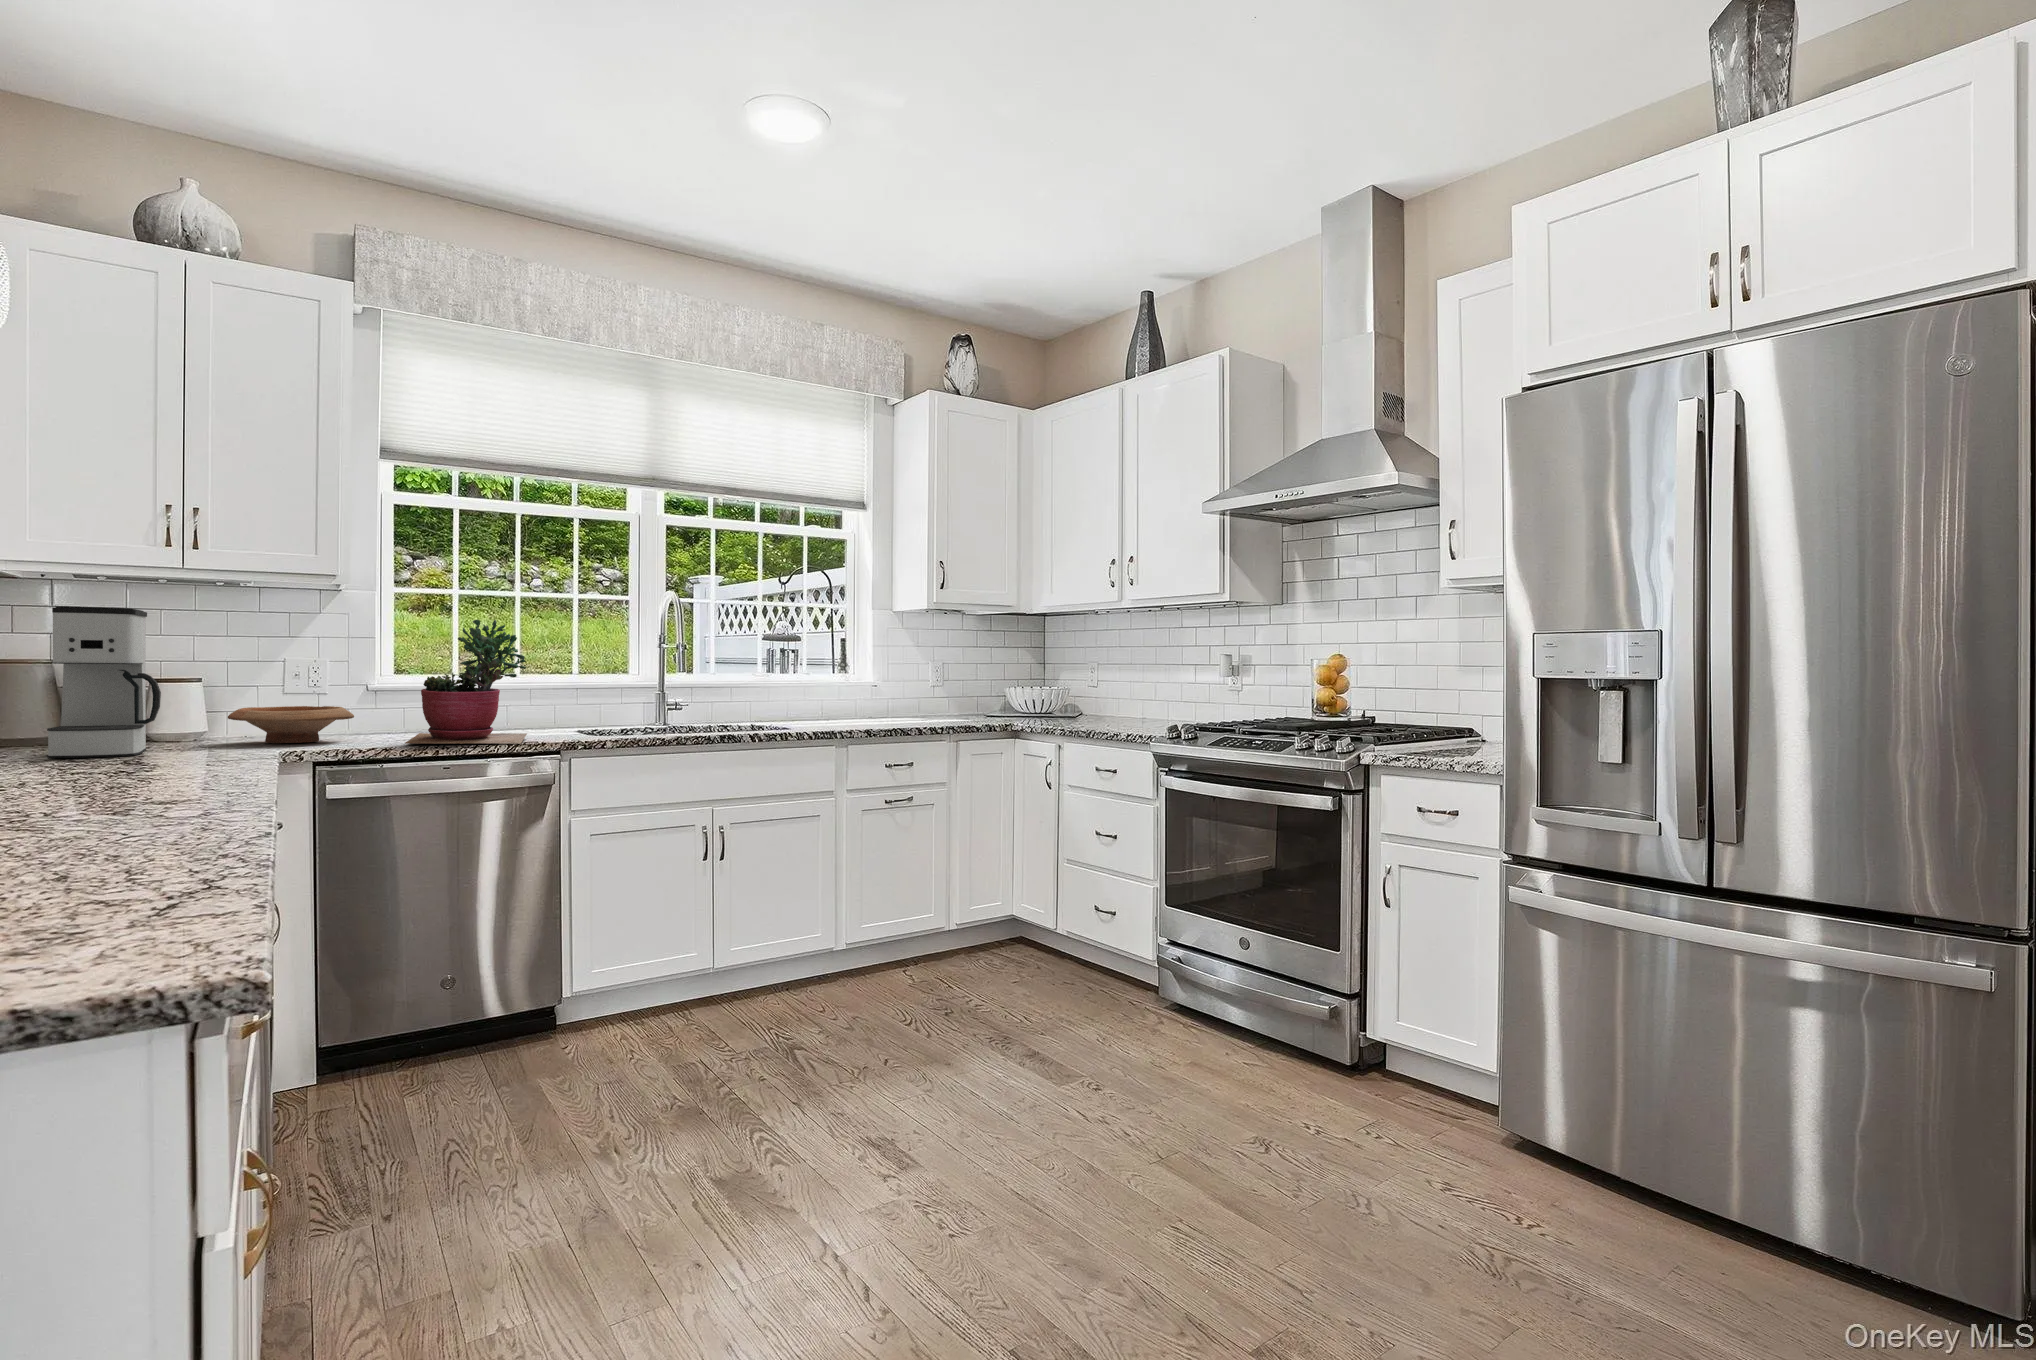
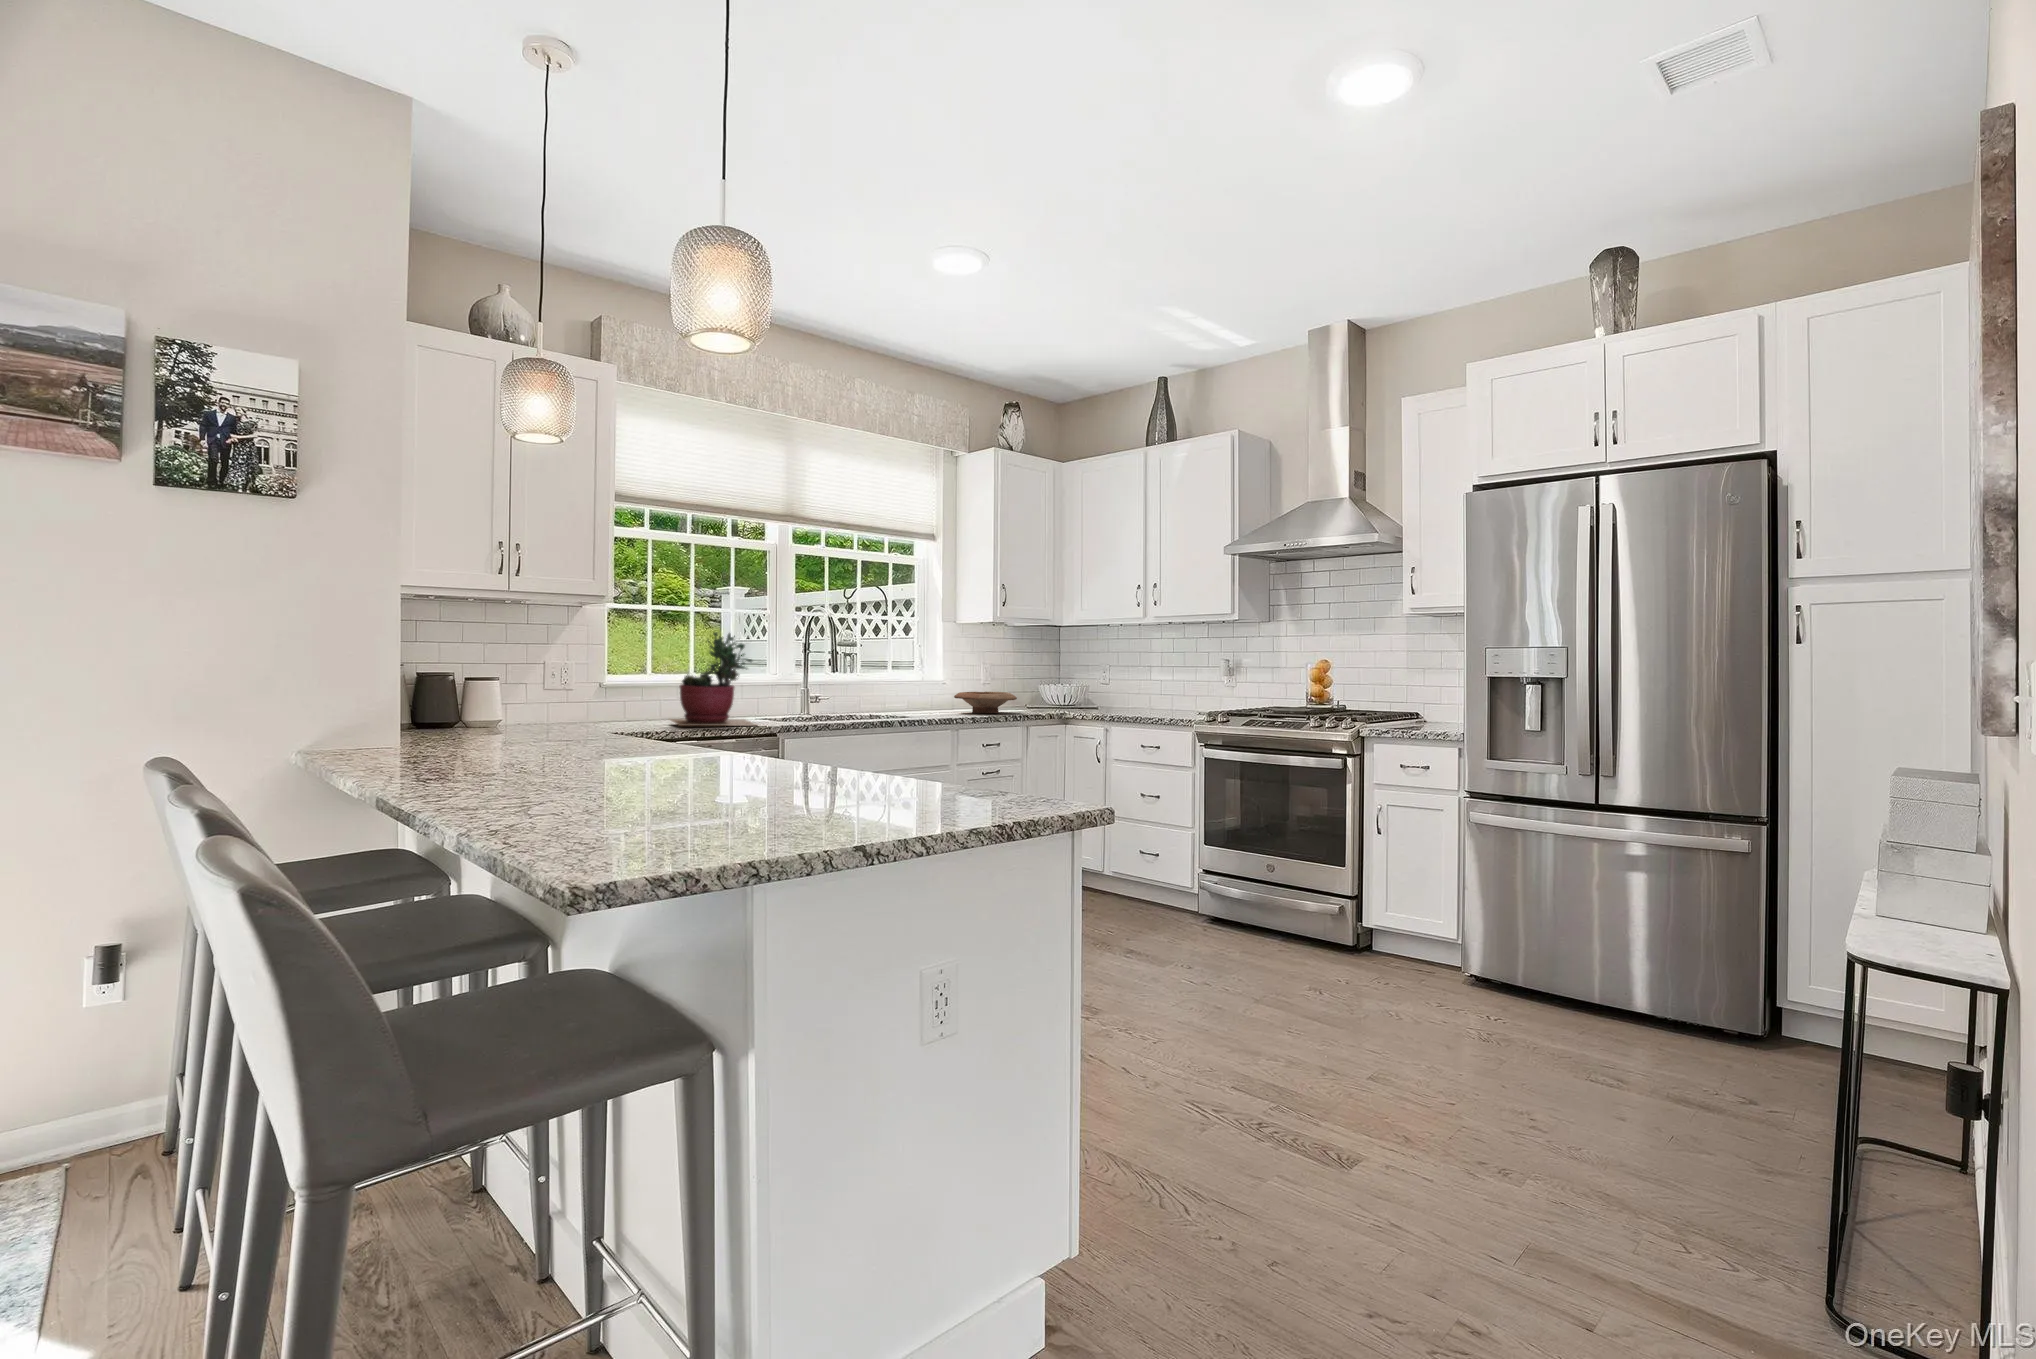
coffee maker: present [47,606,161,758] -> none [447,624,522,737]
wooden bowl: present [228,706,354,743] -> present [954,692,1017,713]

